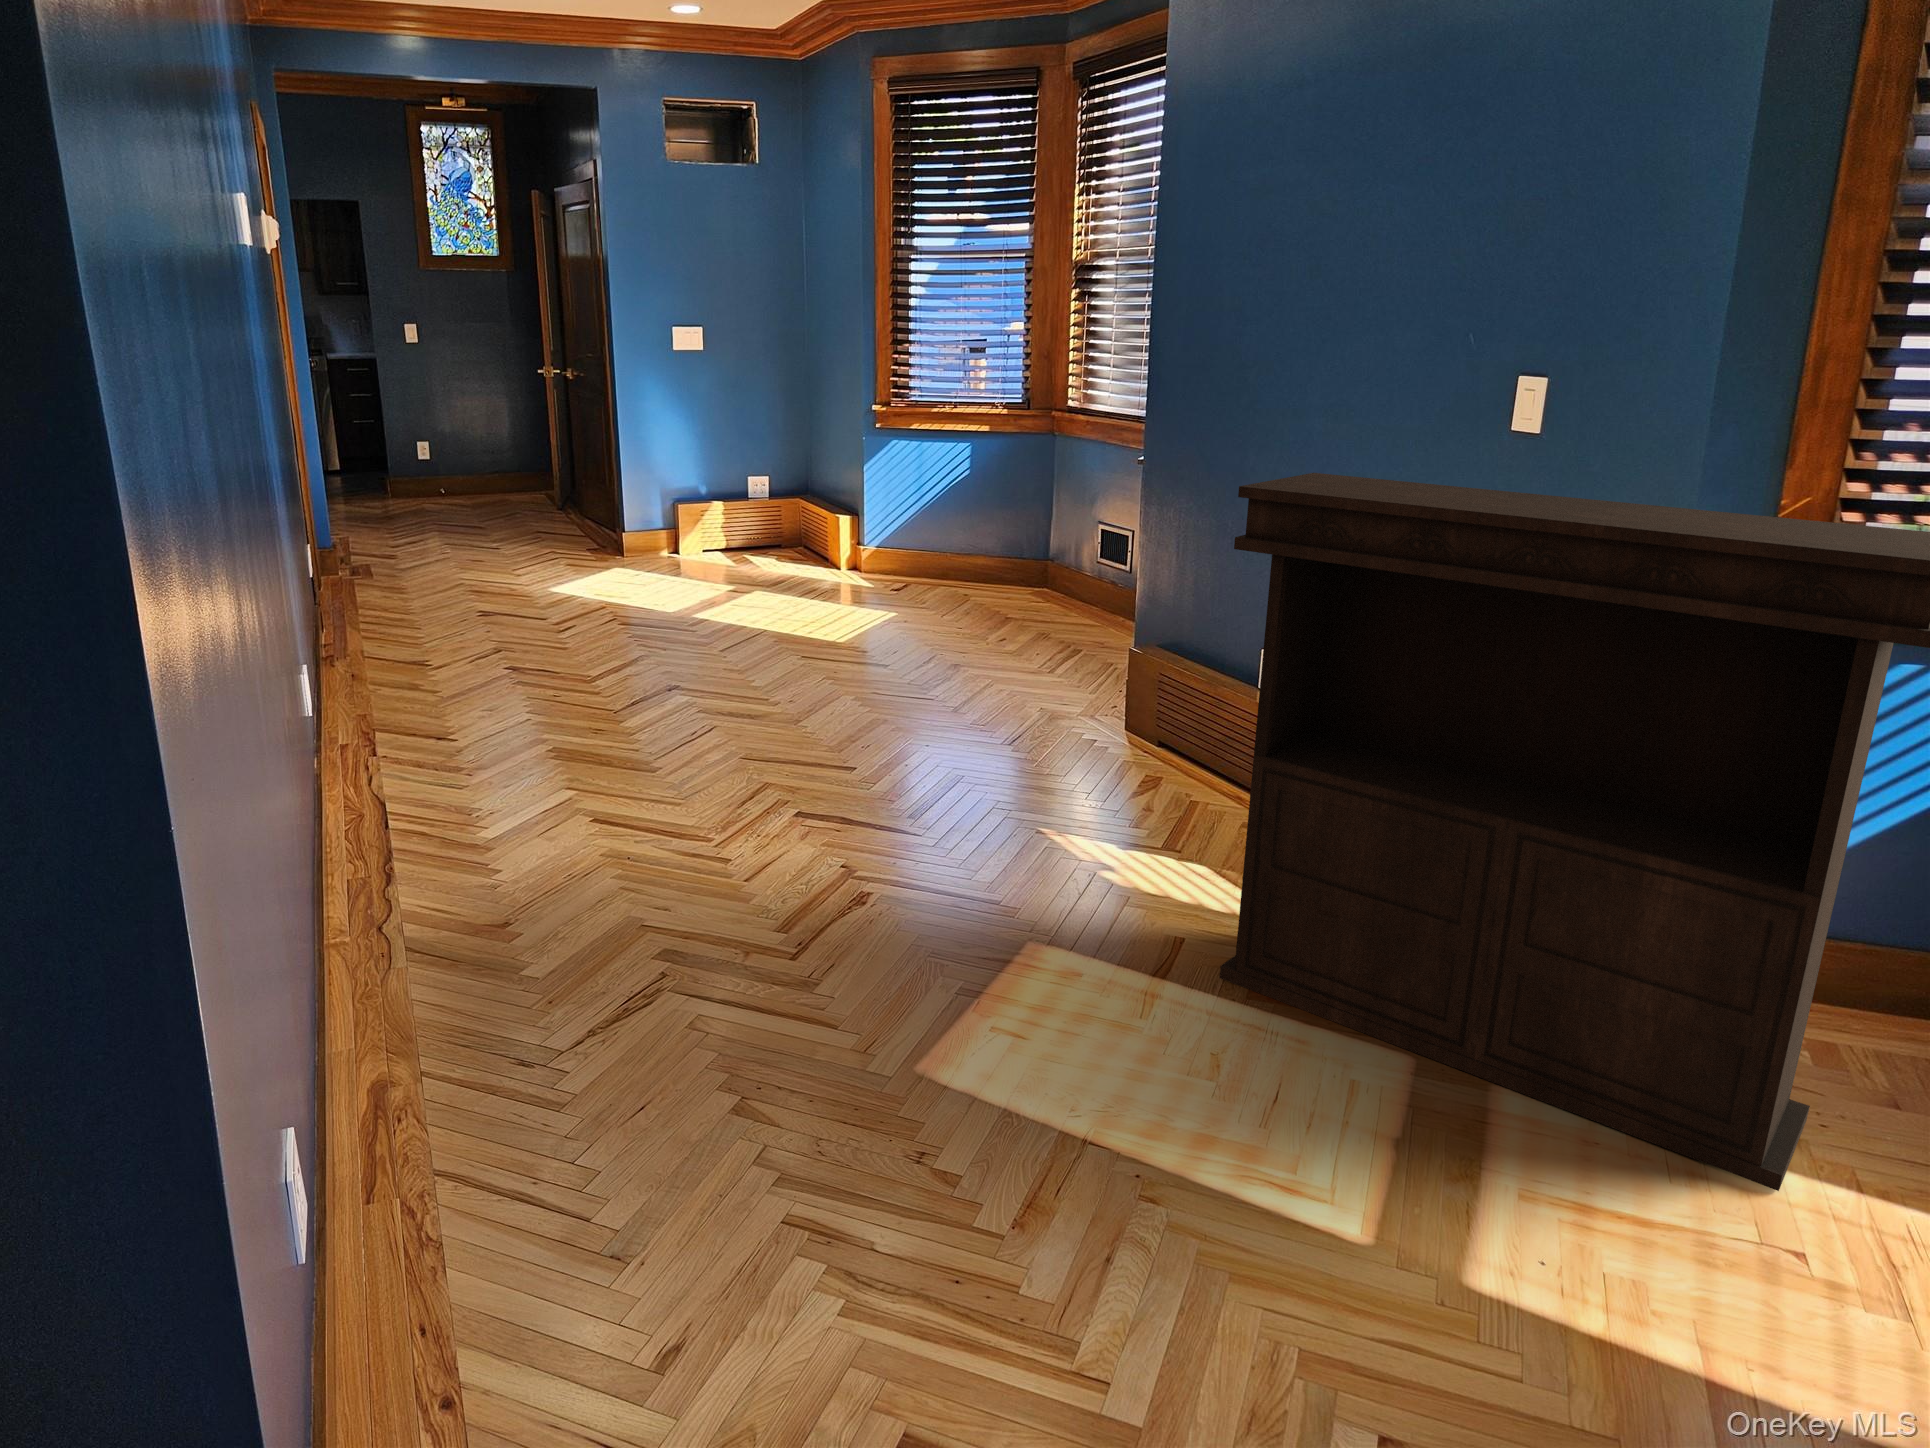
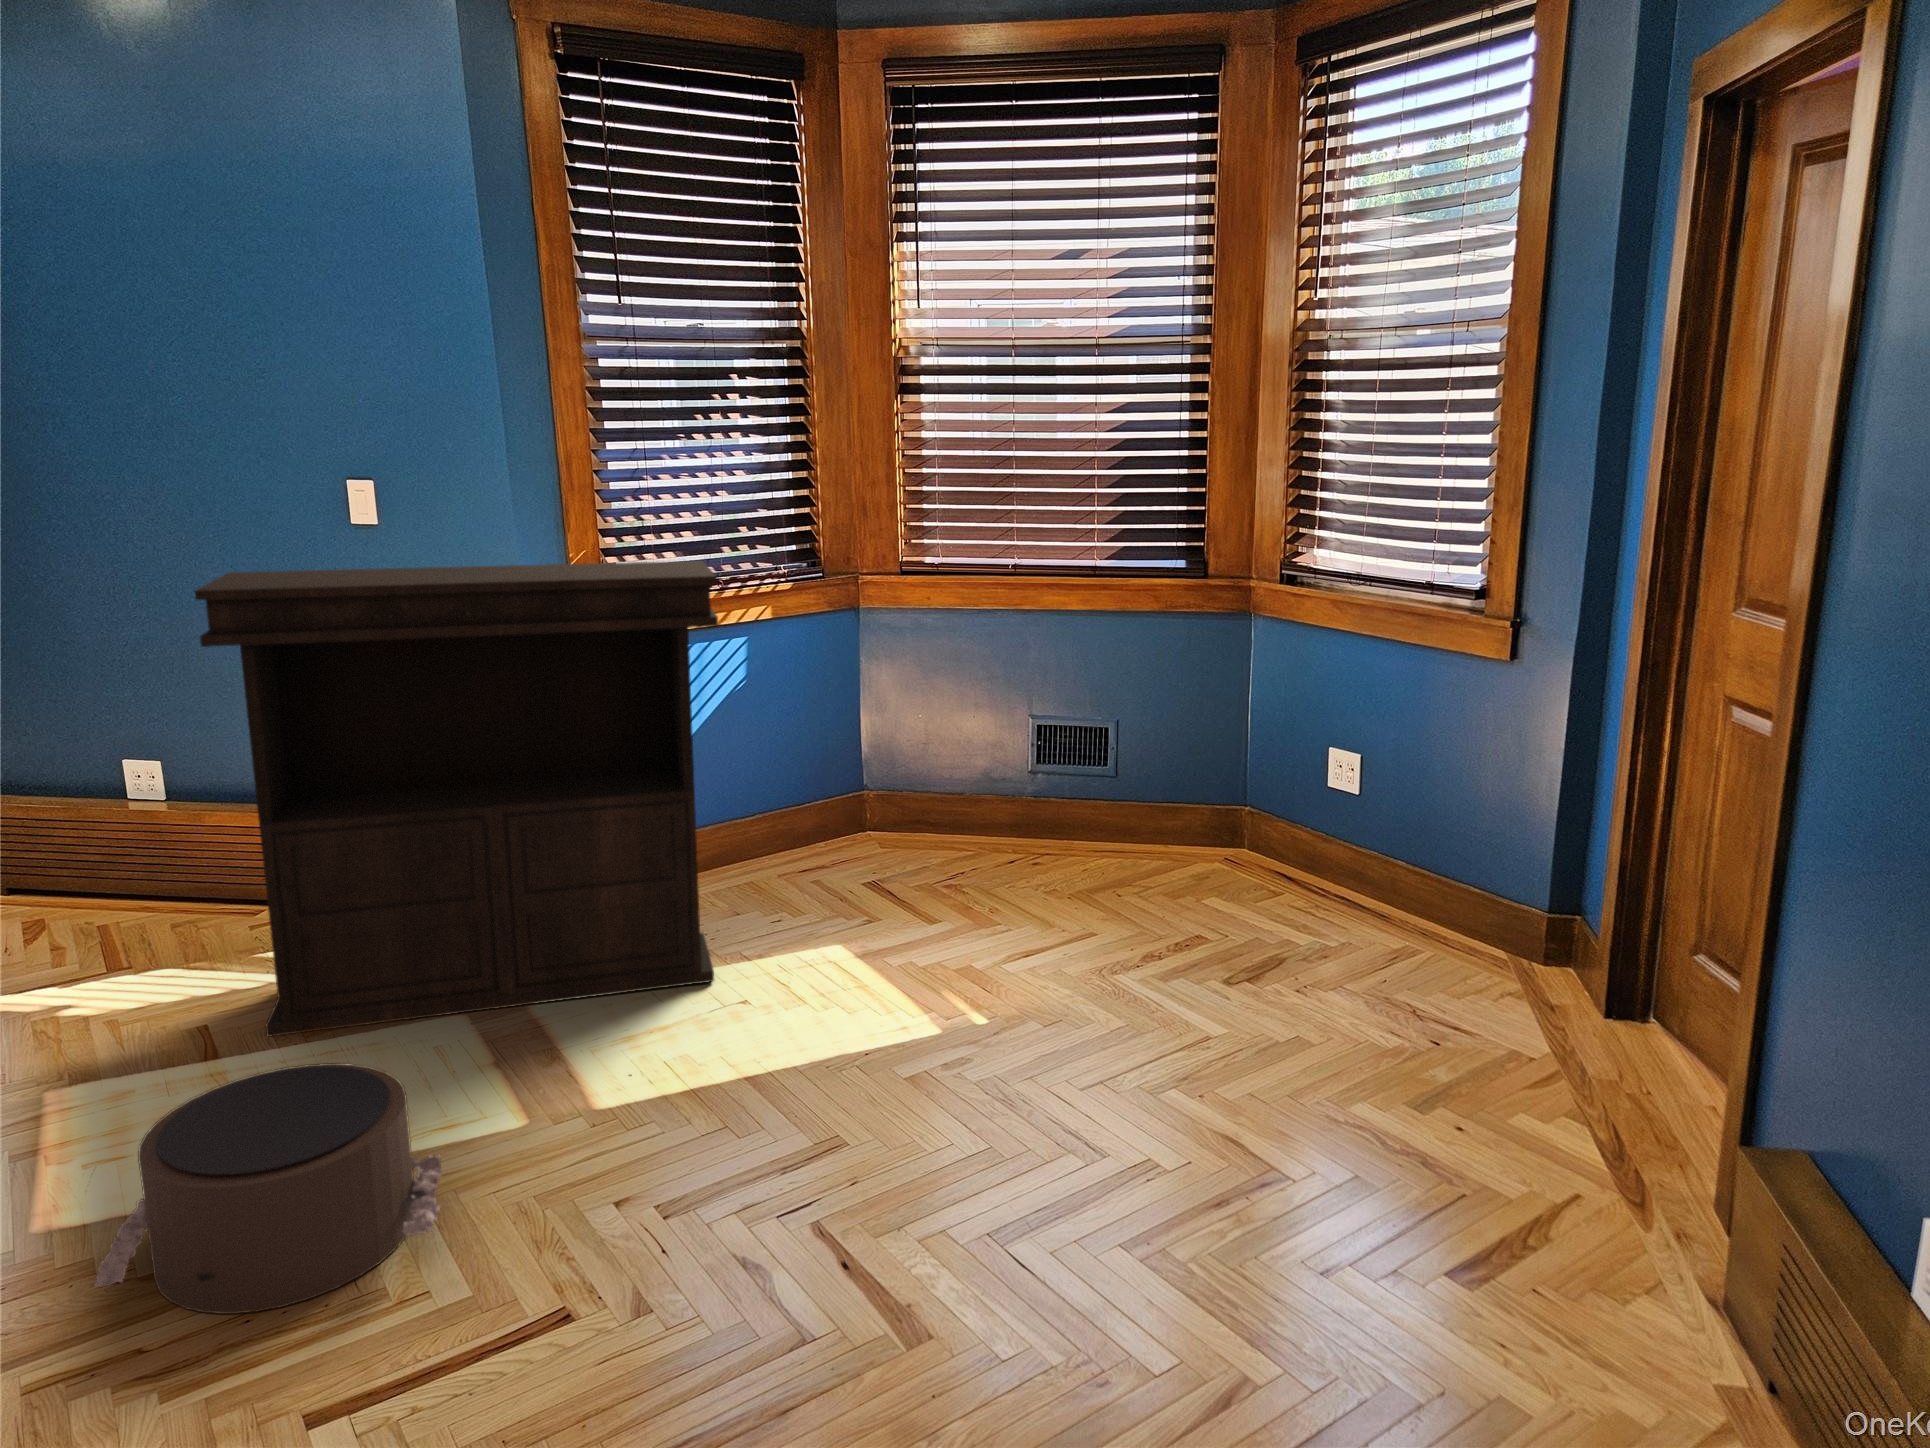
pouf: none [873,1018,1226,1318] -> present [94,1063,442,1314]

